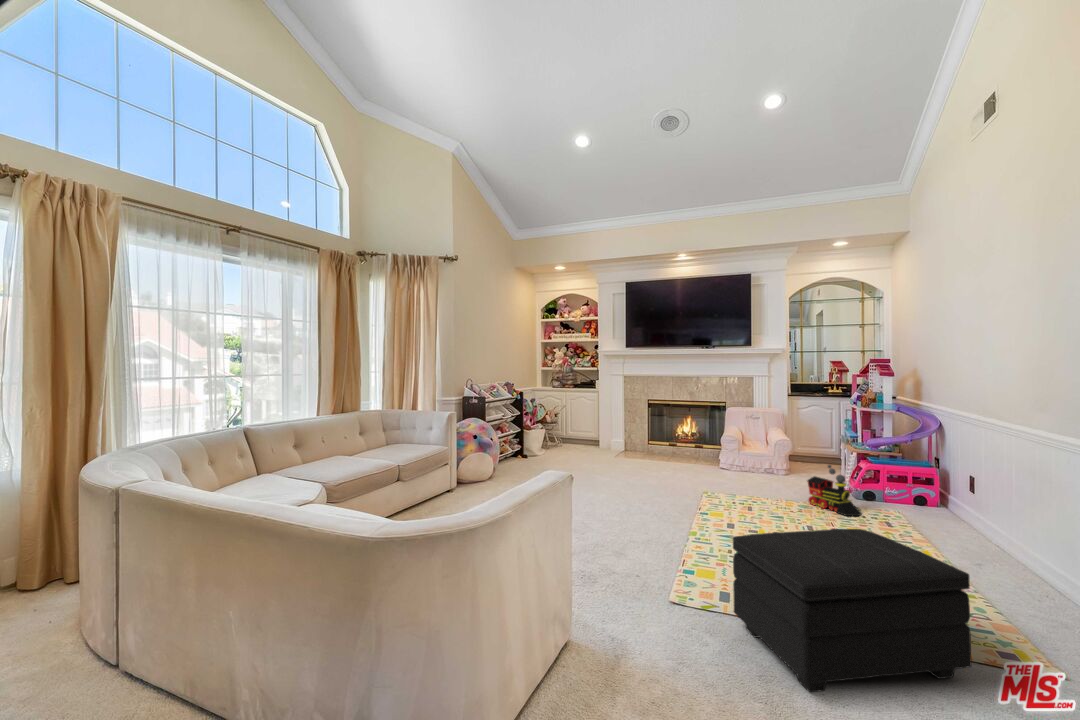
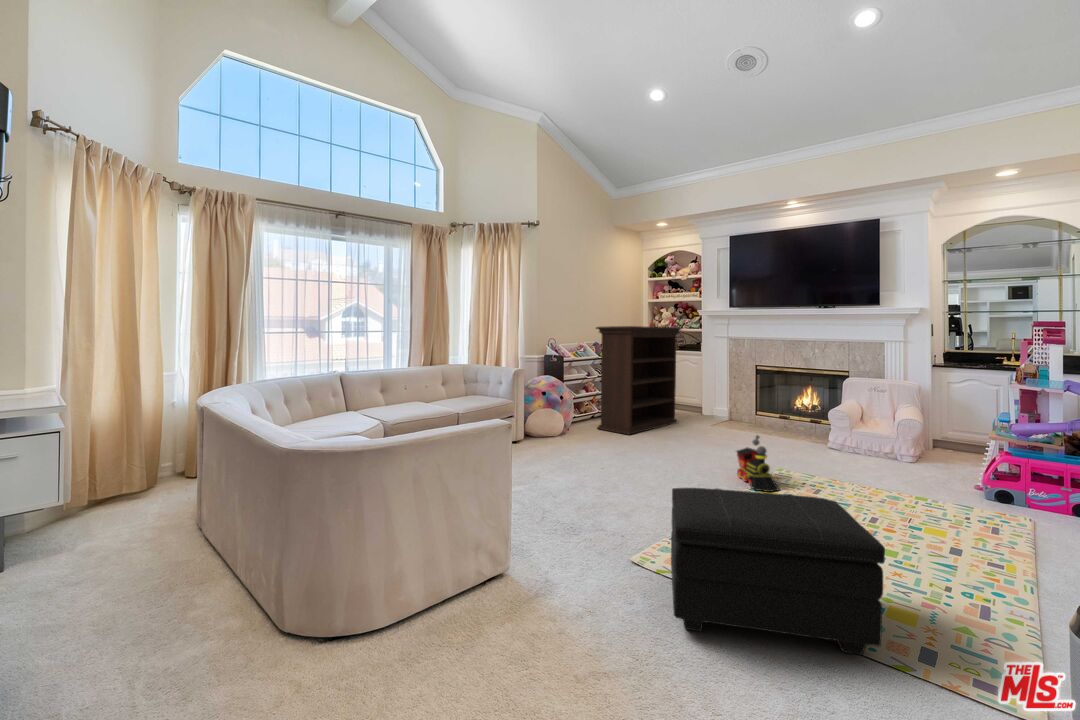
bookshelf: none [518,366,588,473] -> present [596,326,682,435]
toy train: present [807,465,861,516] -> present [737,435,779,492]

